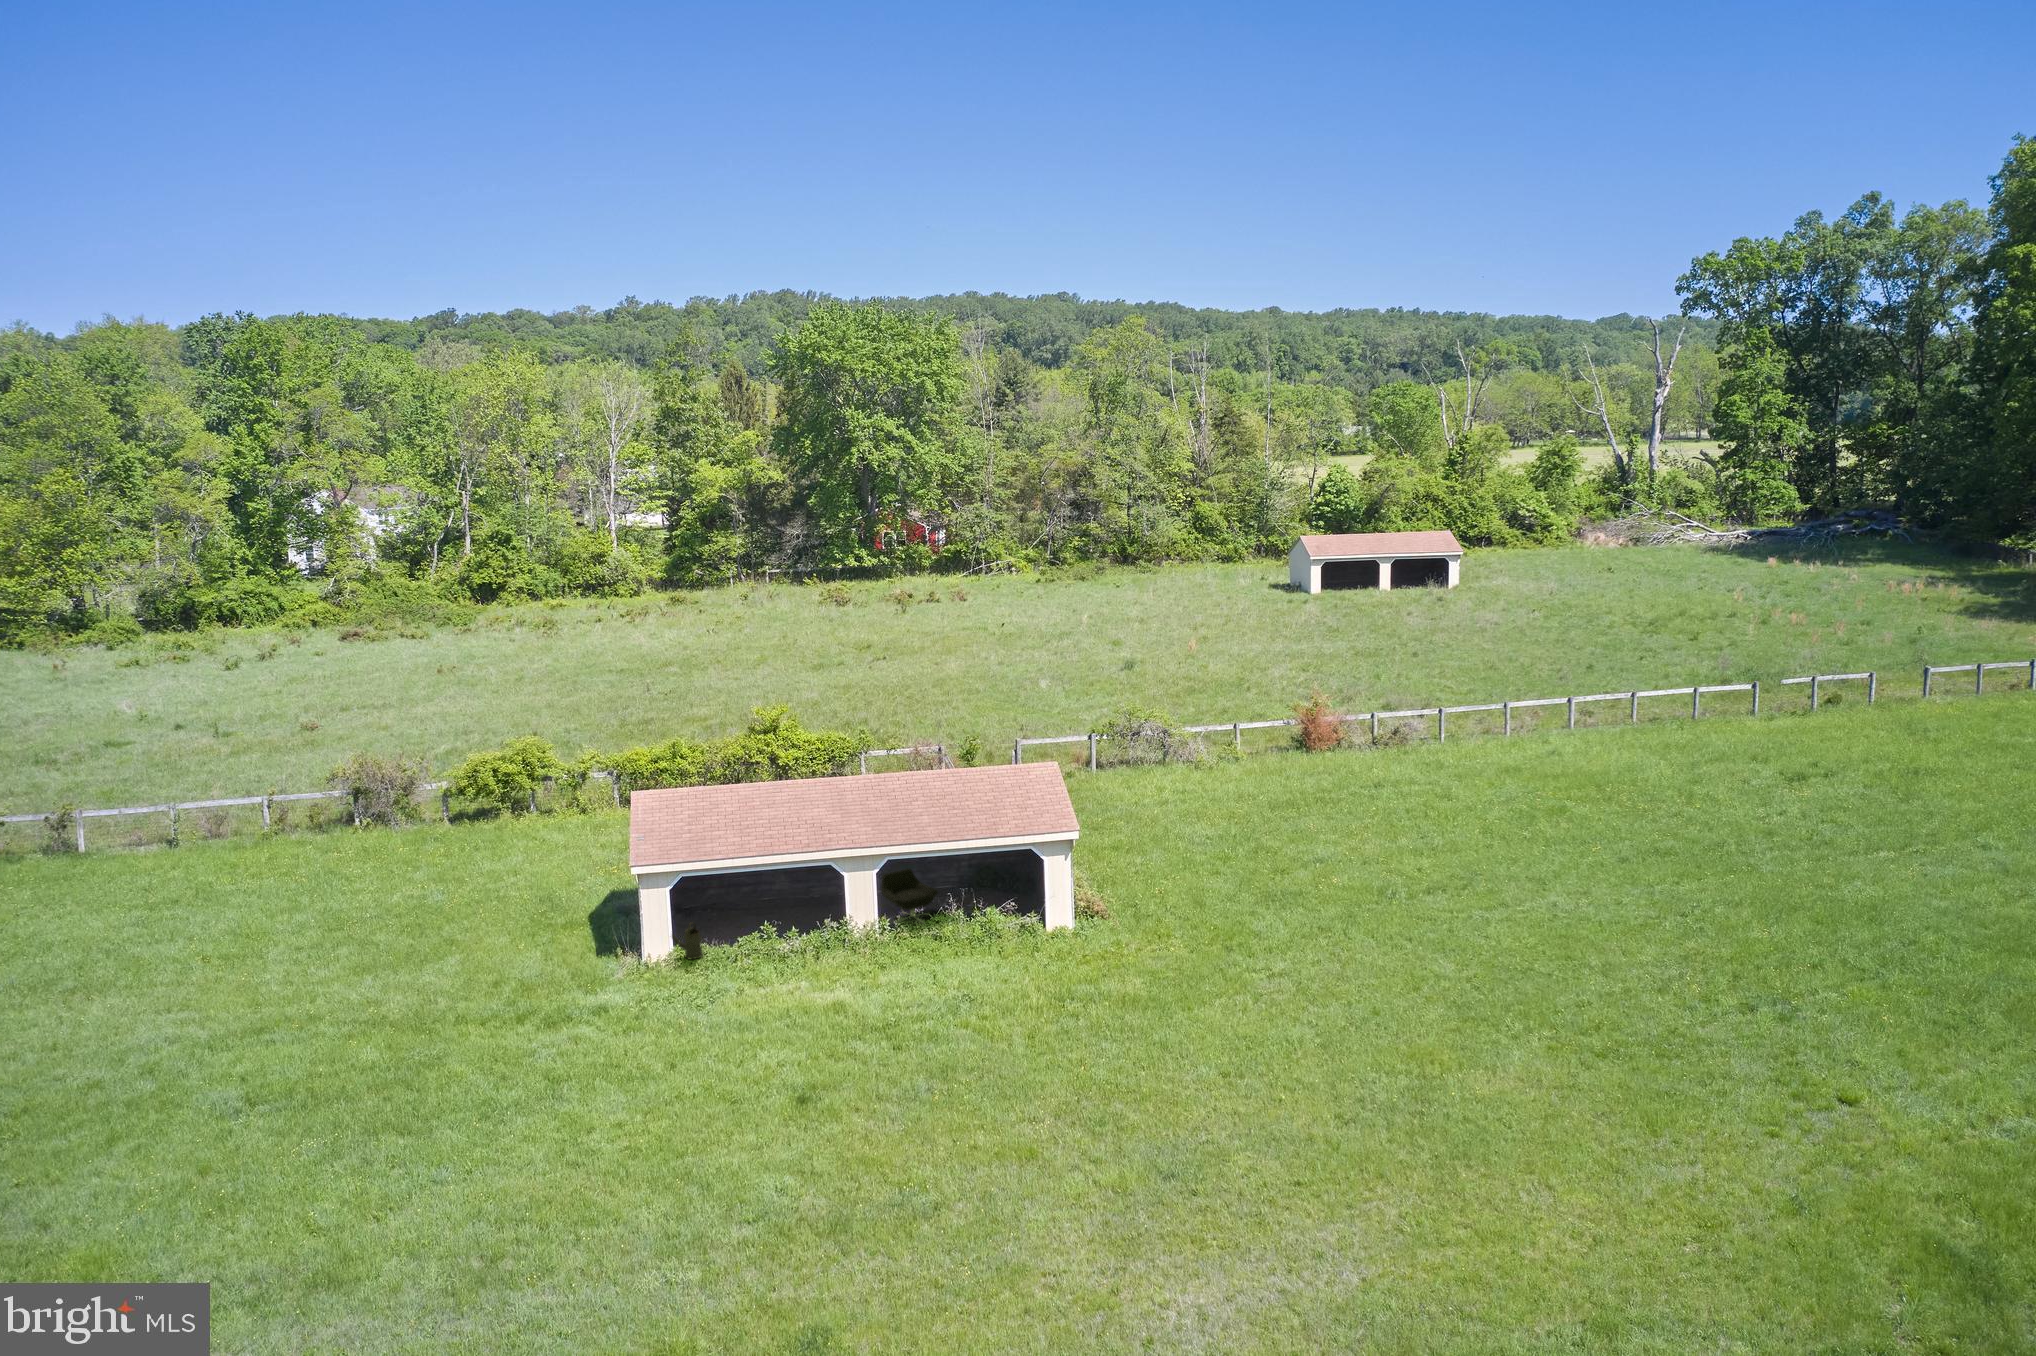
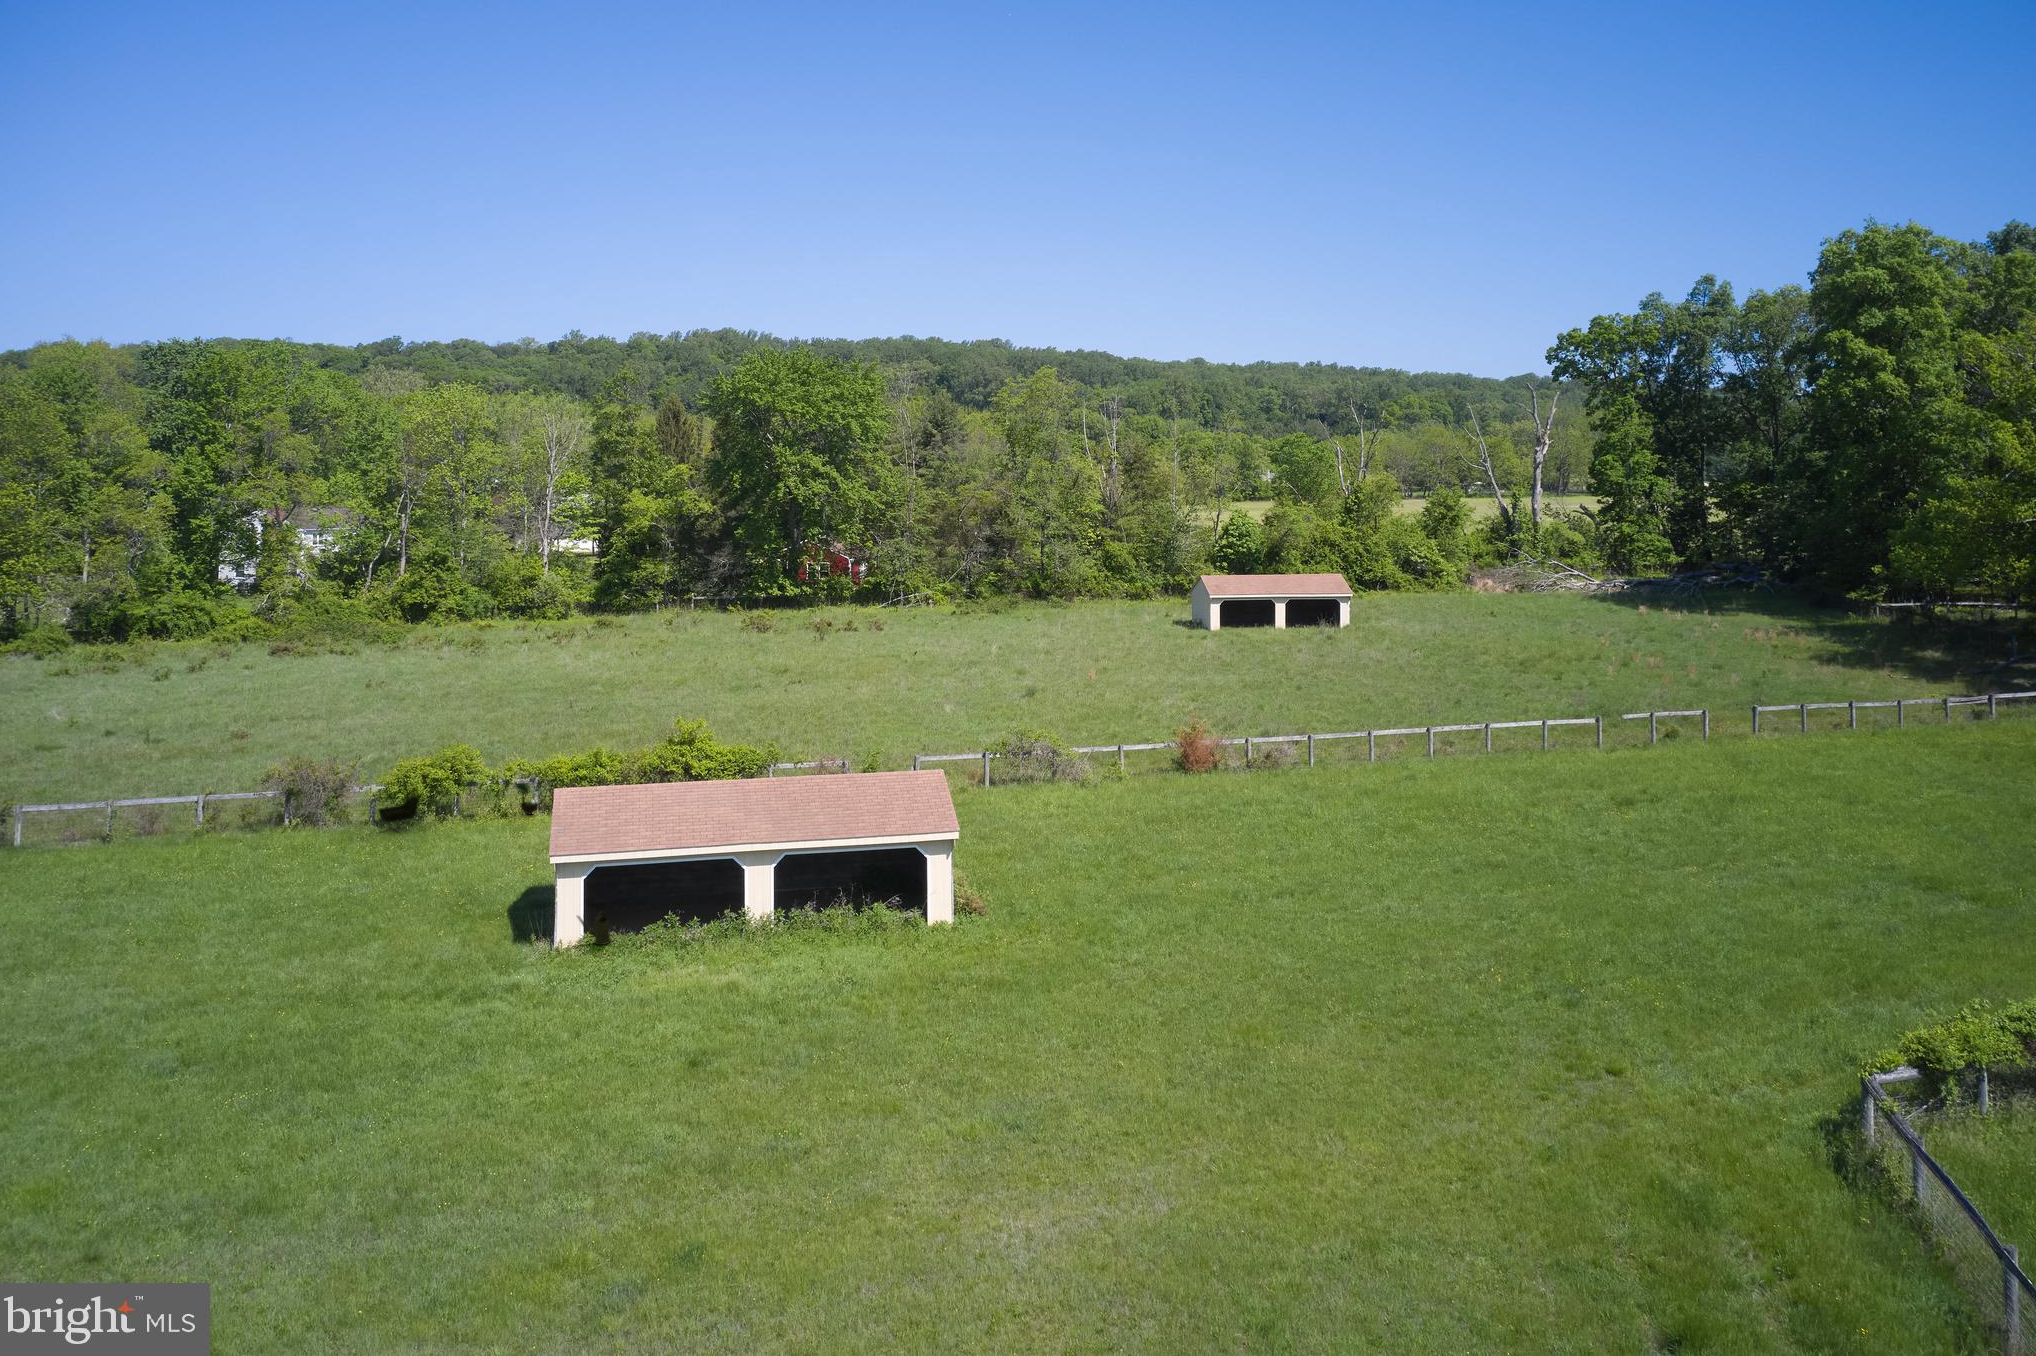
potted tree: none [590,768,617,809] -> present [515,782,539,814]
lounge chair: present [881,868,938,922] -> present [378,796,419,831]

